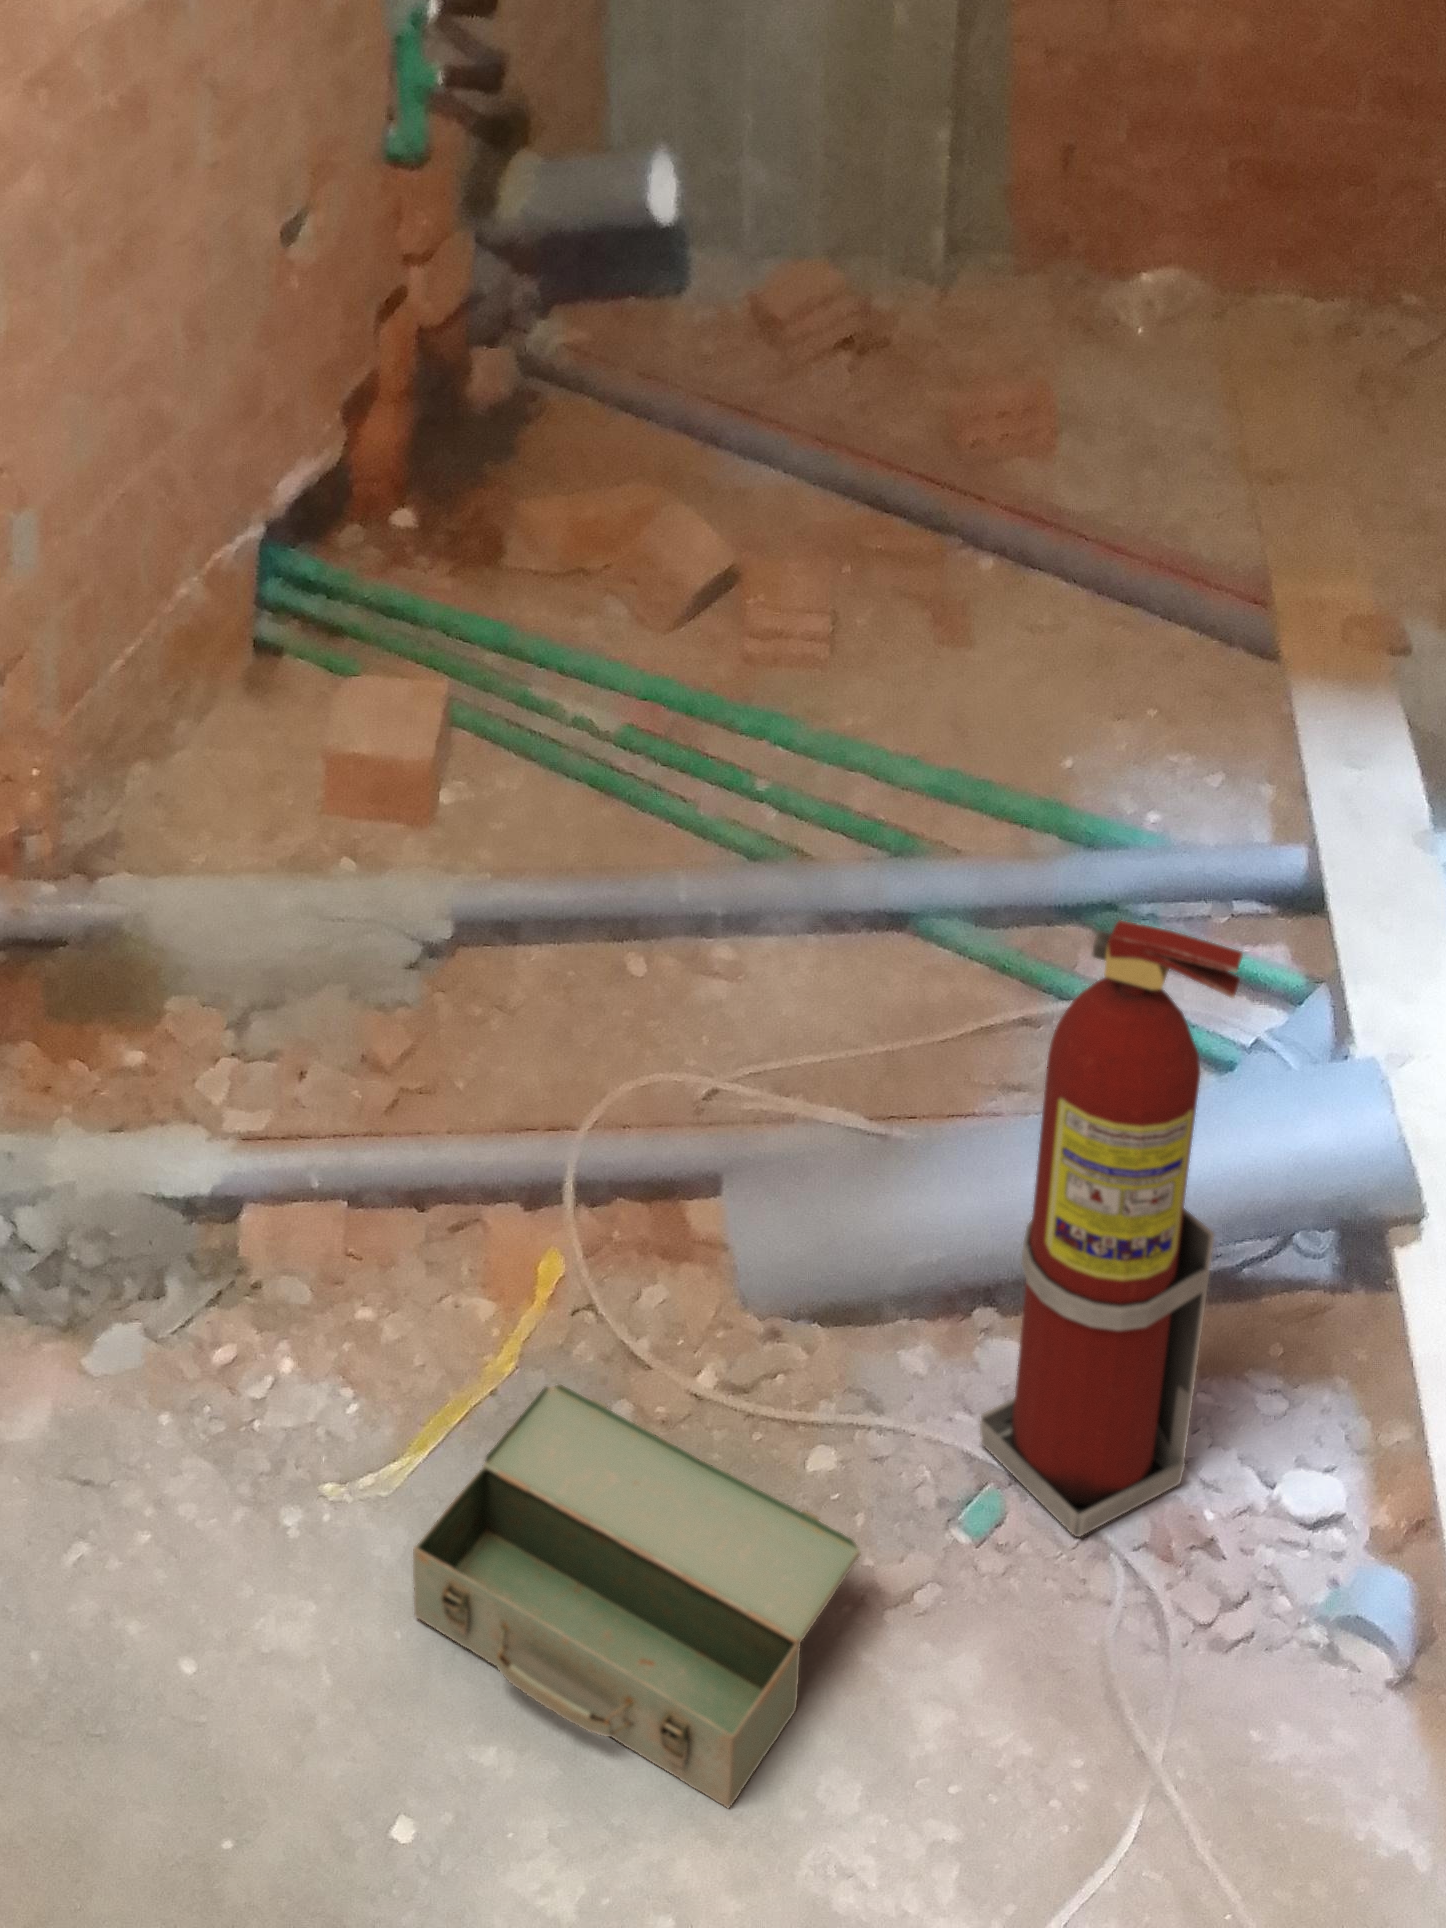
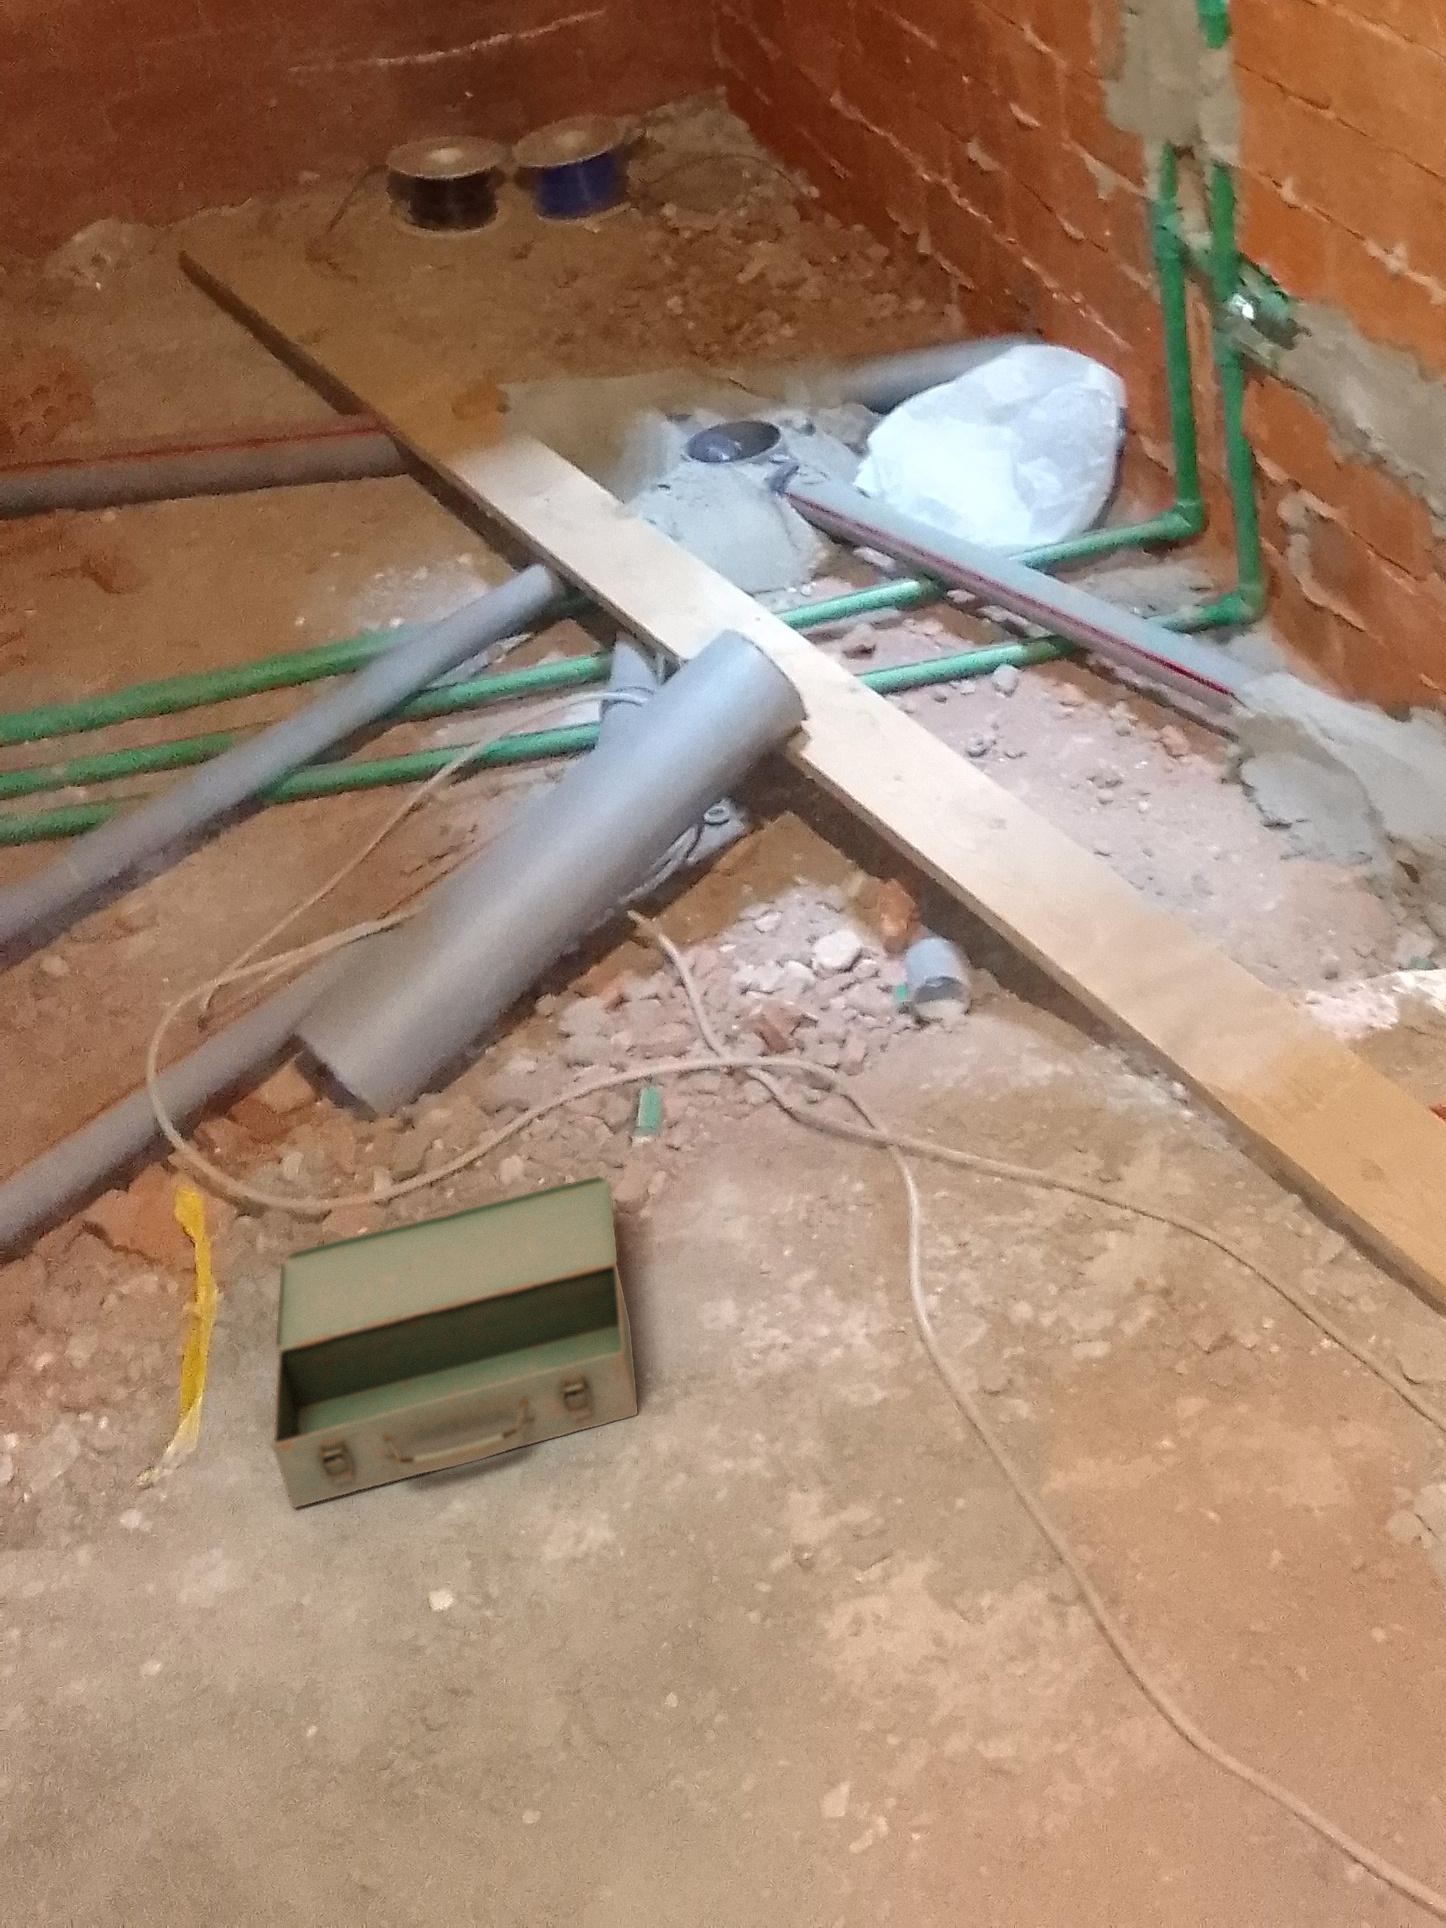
fire extinguisher: present [980,921,1243,1537] -> none [557,563,757,1081]

